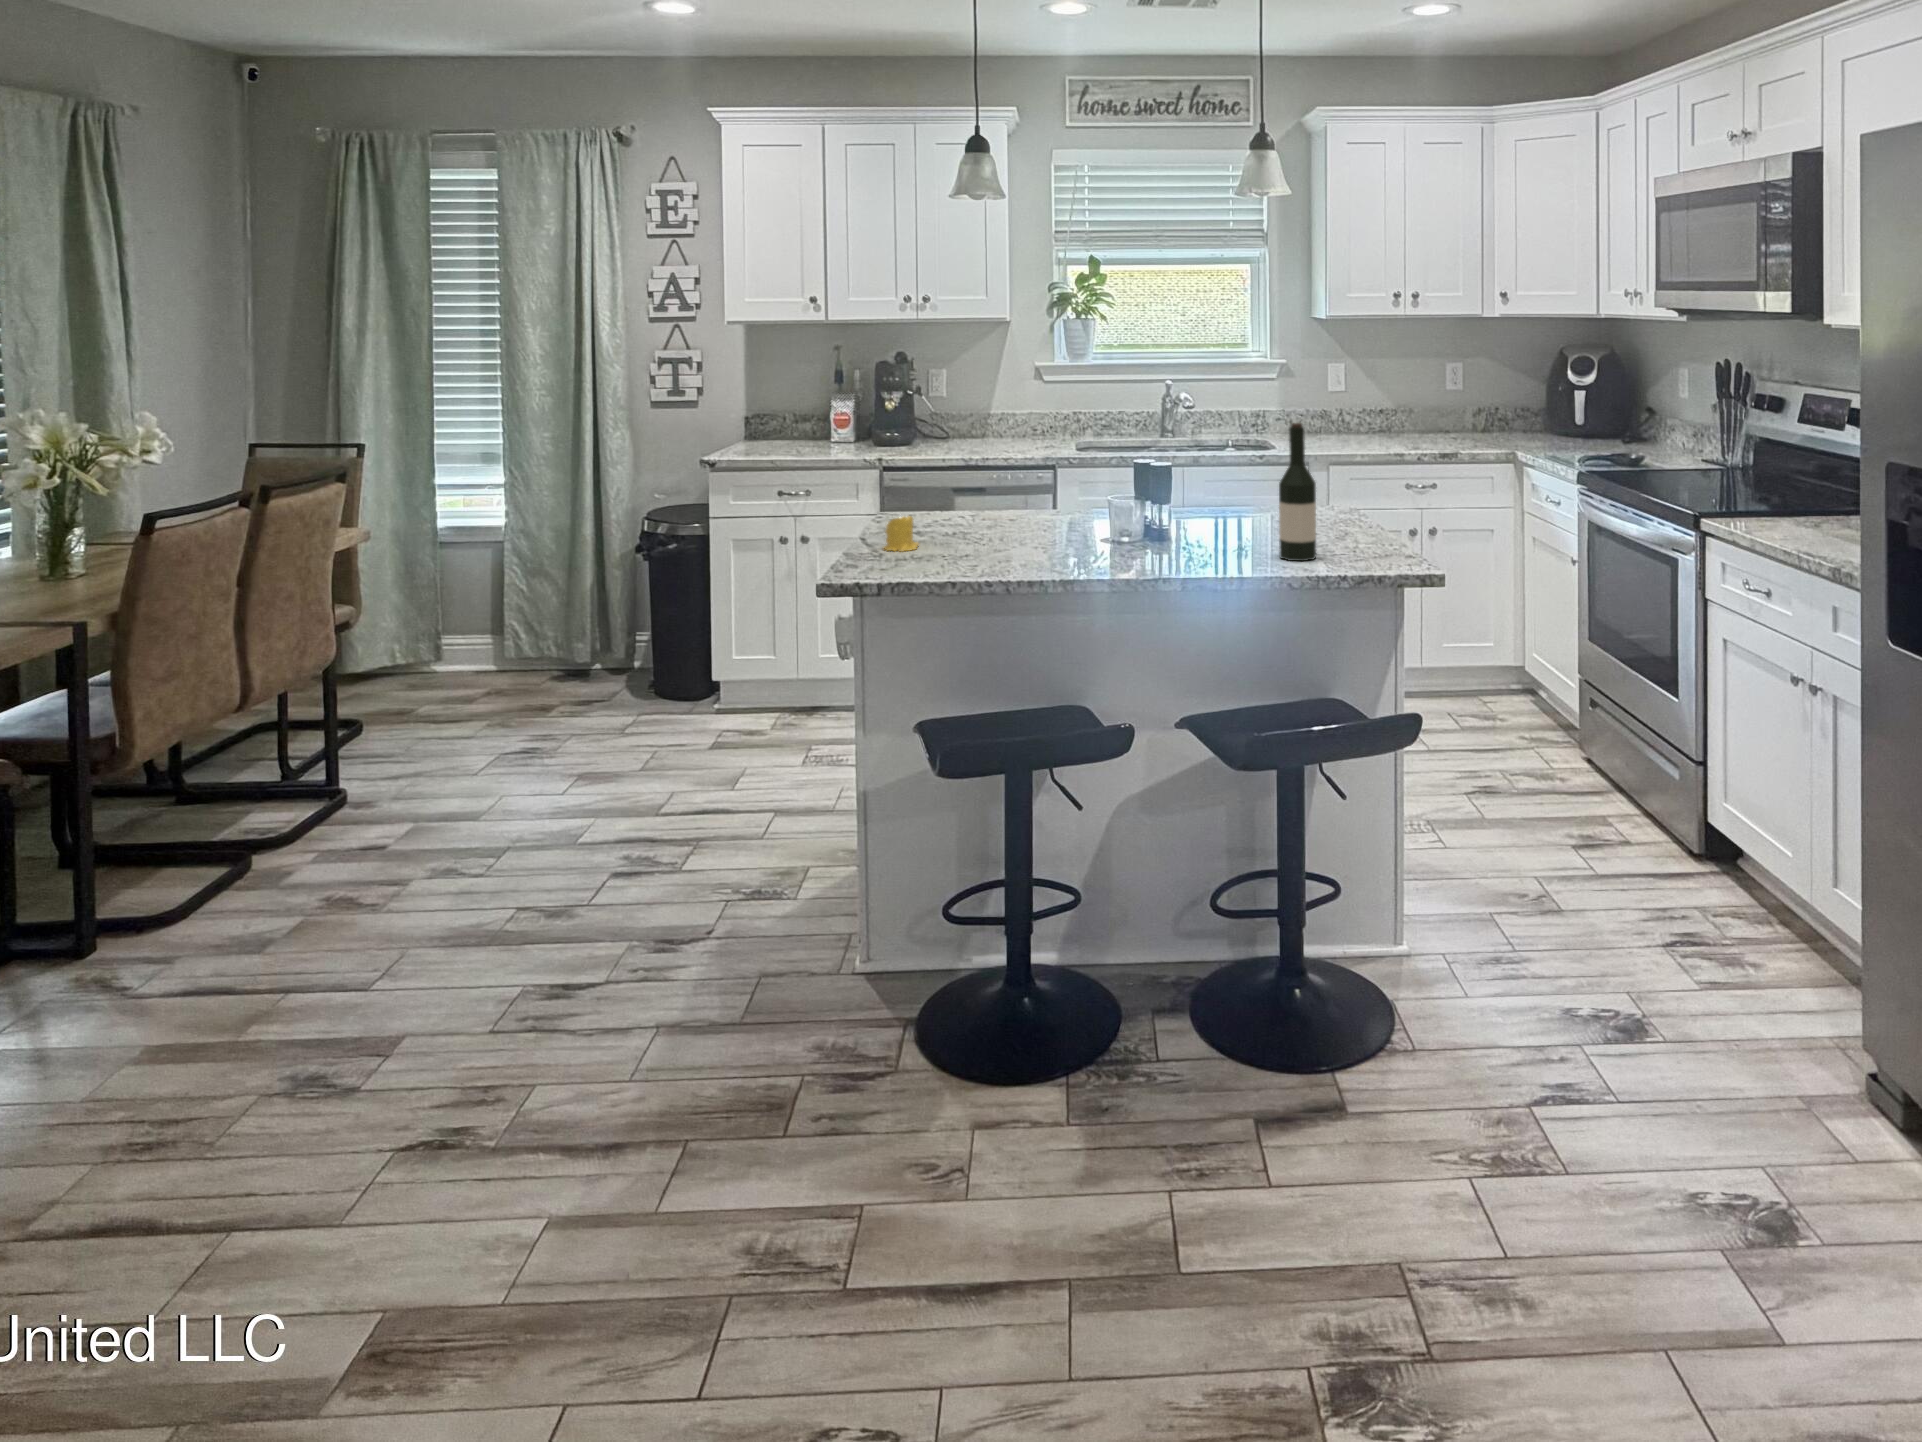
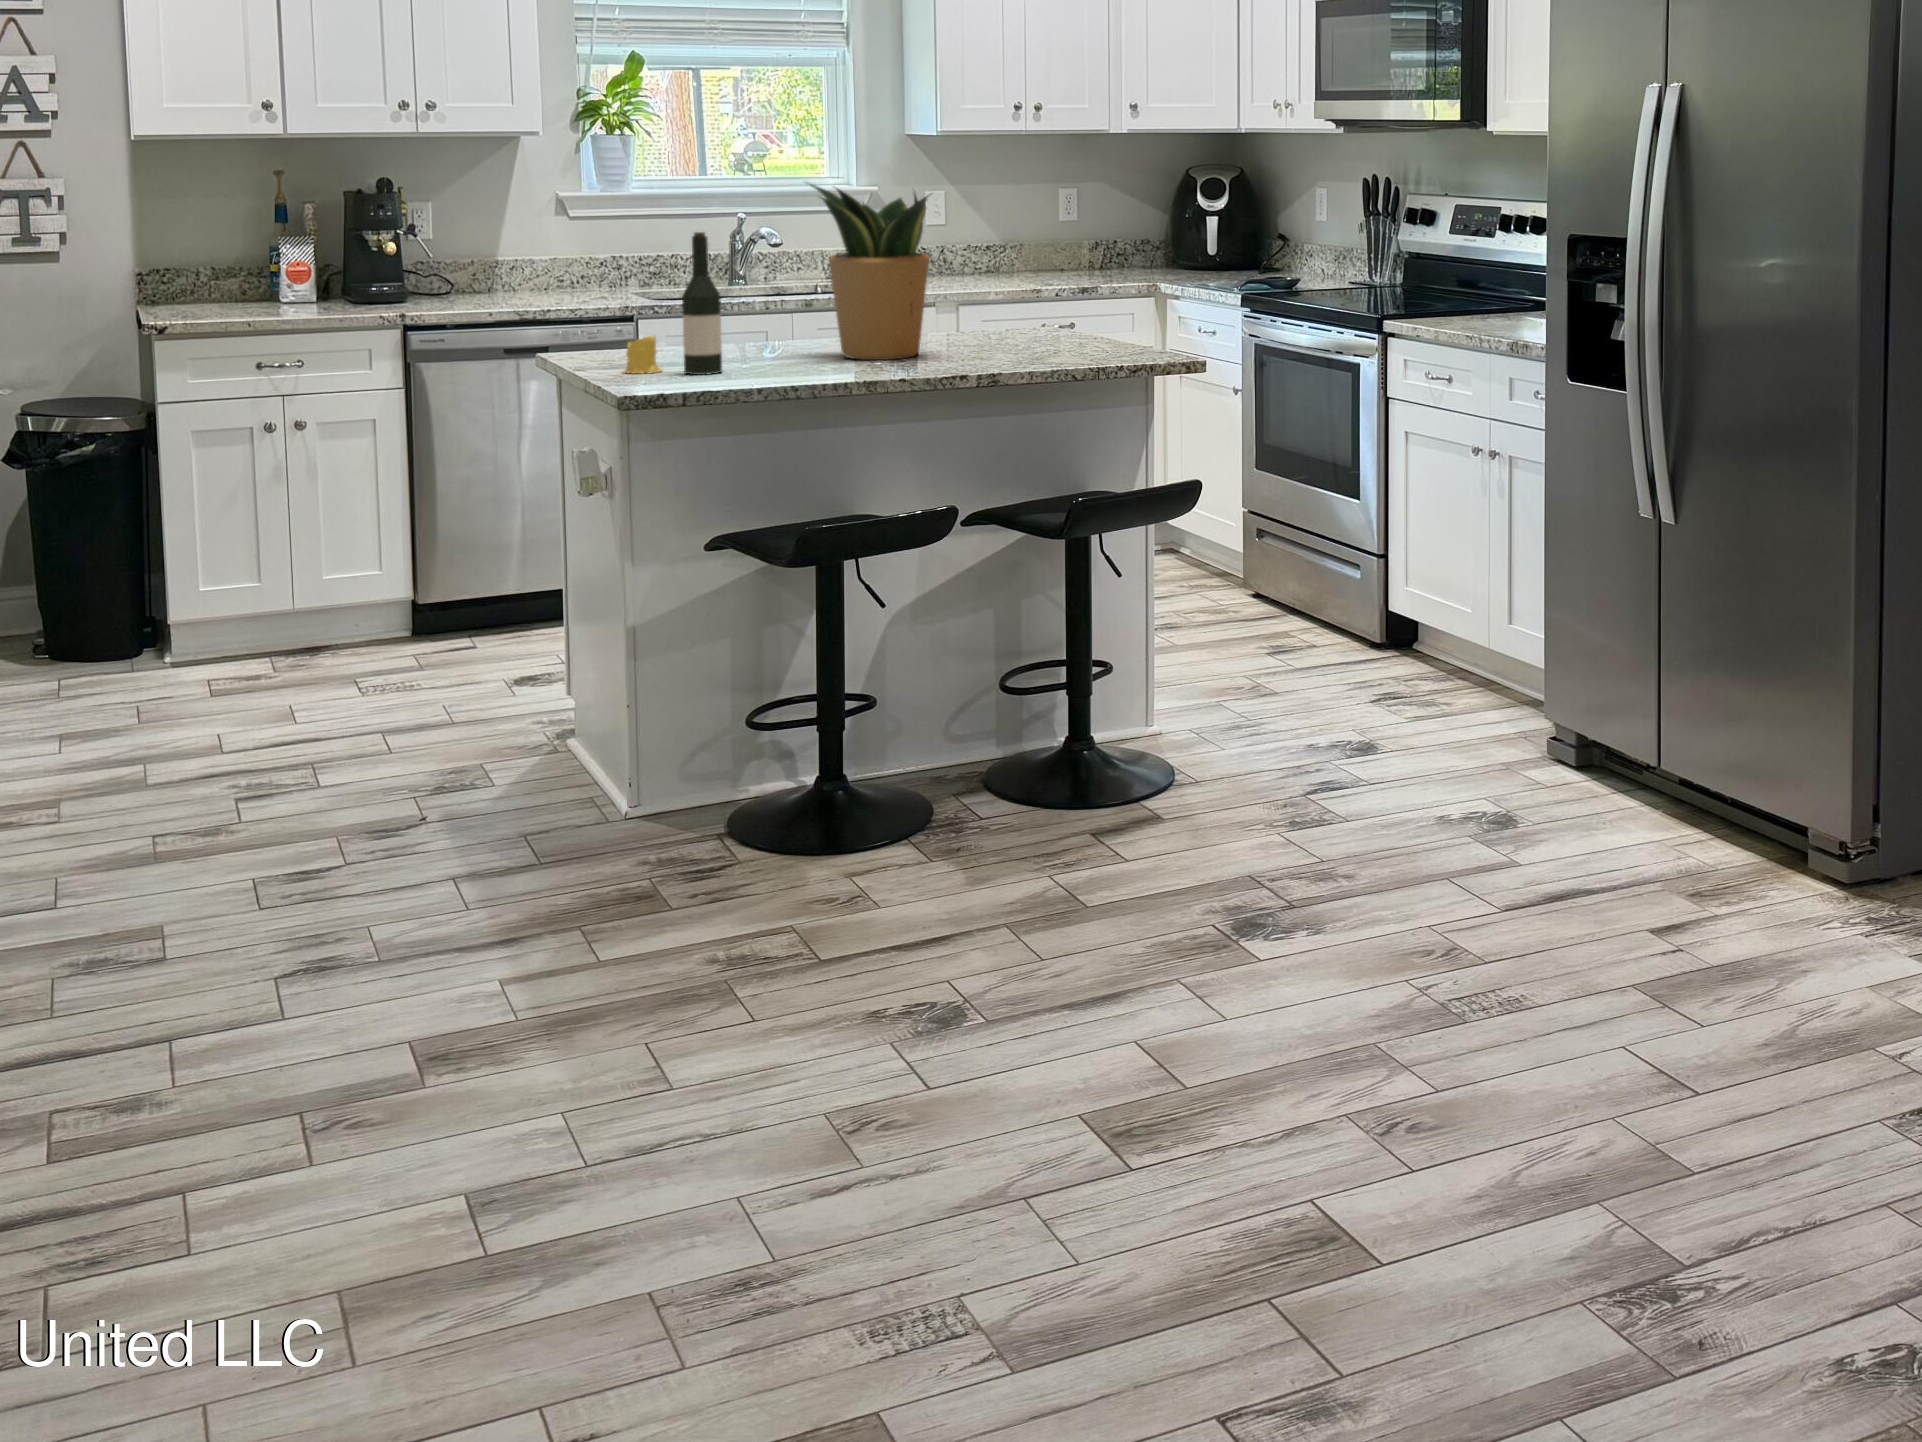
potted plant: none [1059,374,1178,548] -> present [810,184,929,360]
wine bottle: present [1279,423,1316,561] -> present [682,232,722,375]

